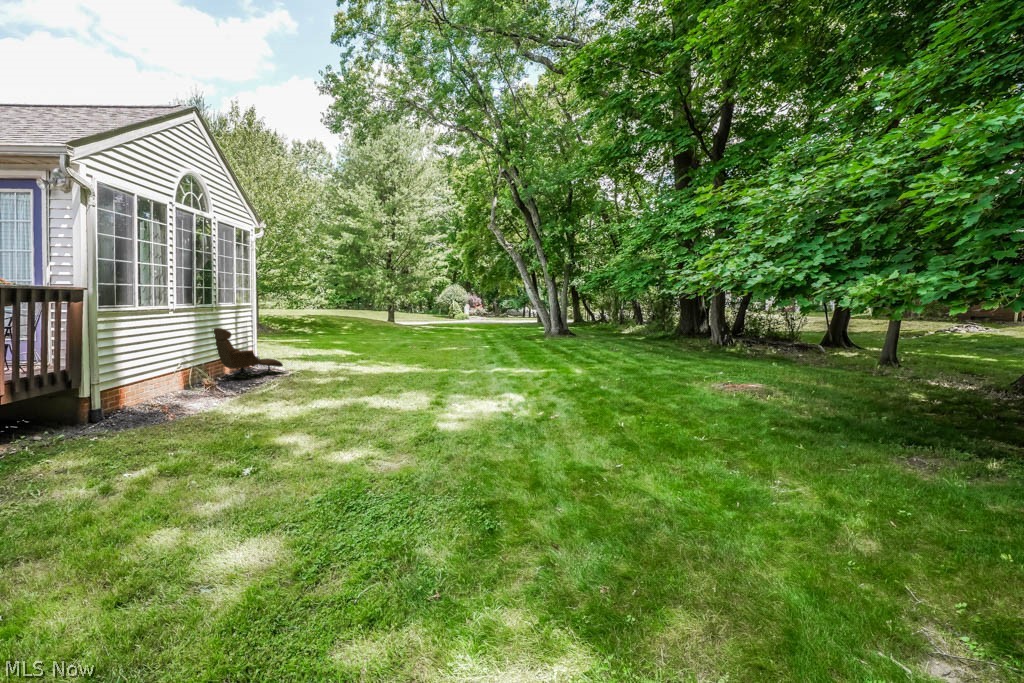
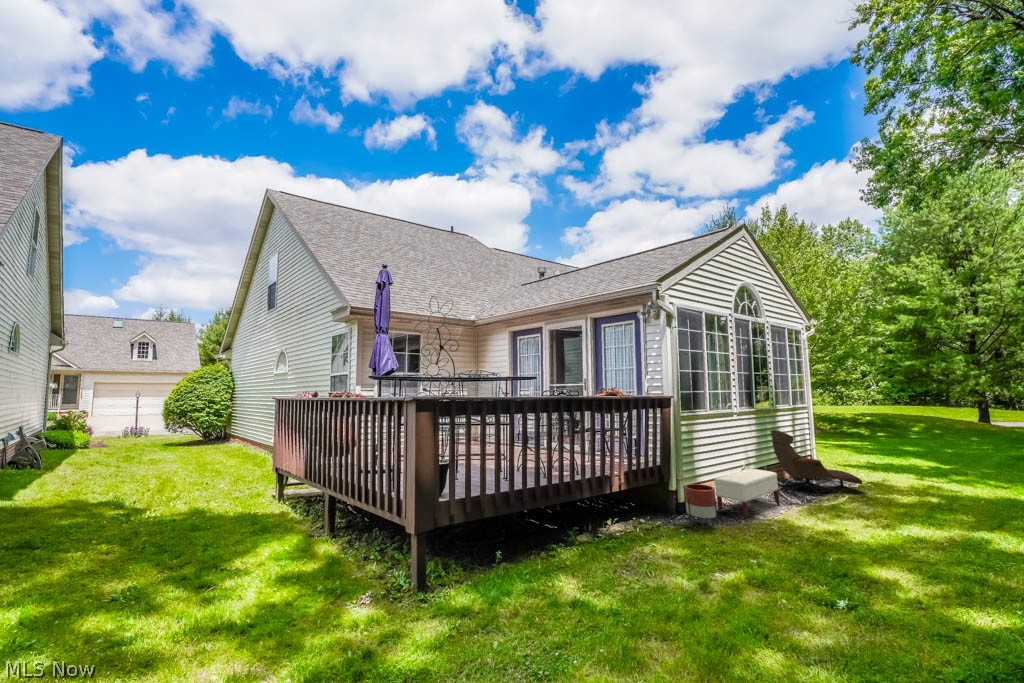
bench: none [142,364,212,409] -> present [714,469,780,519]
planter: none [102,383,143,427] -> present [685,484,719,529]

